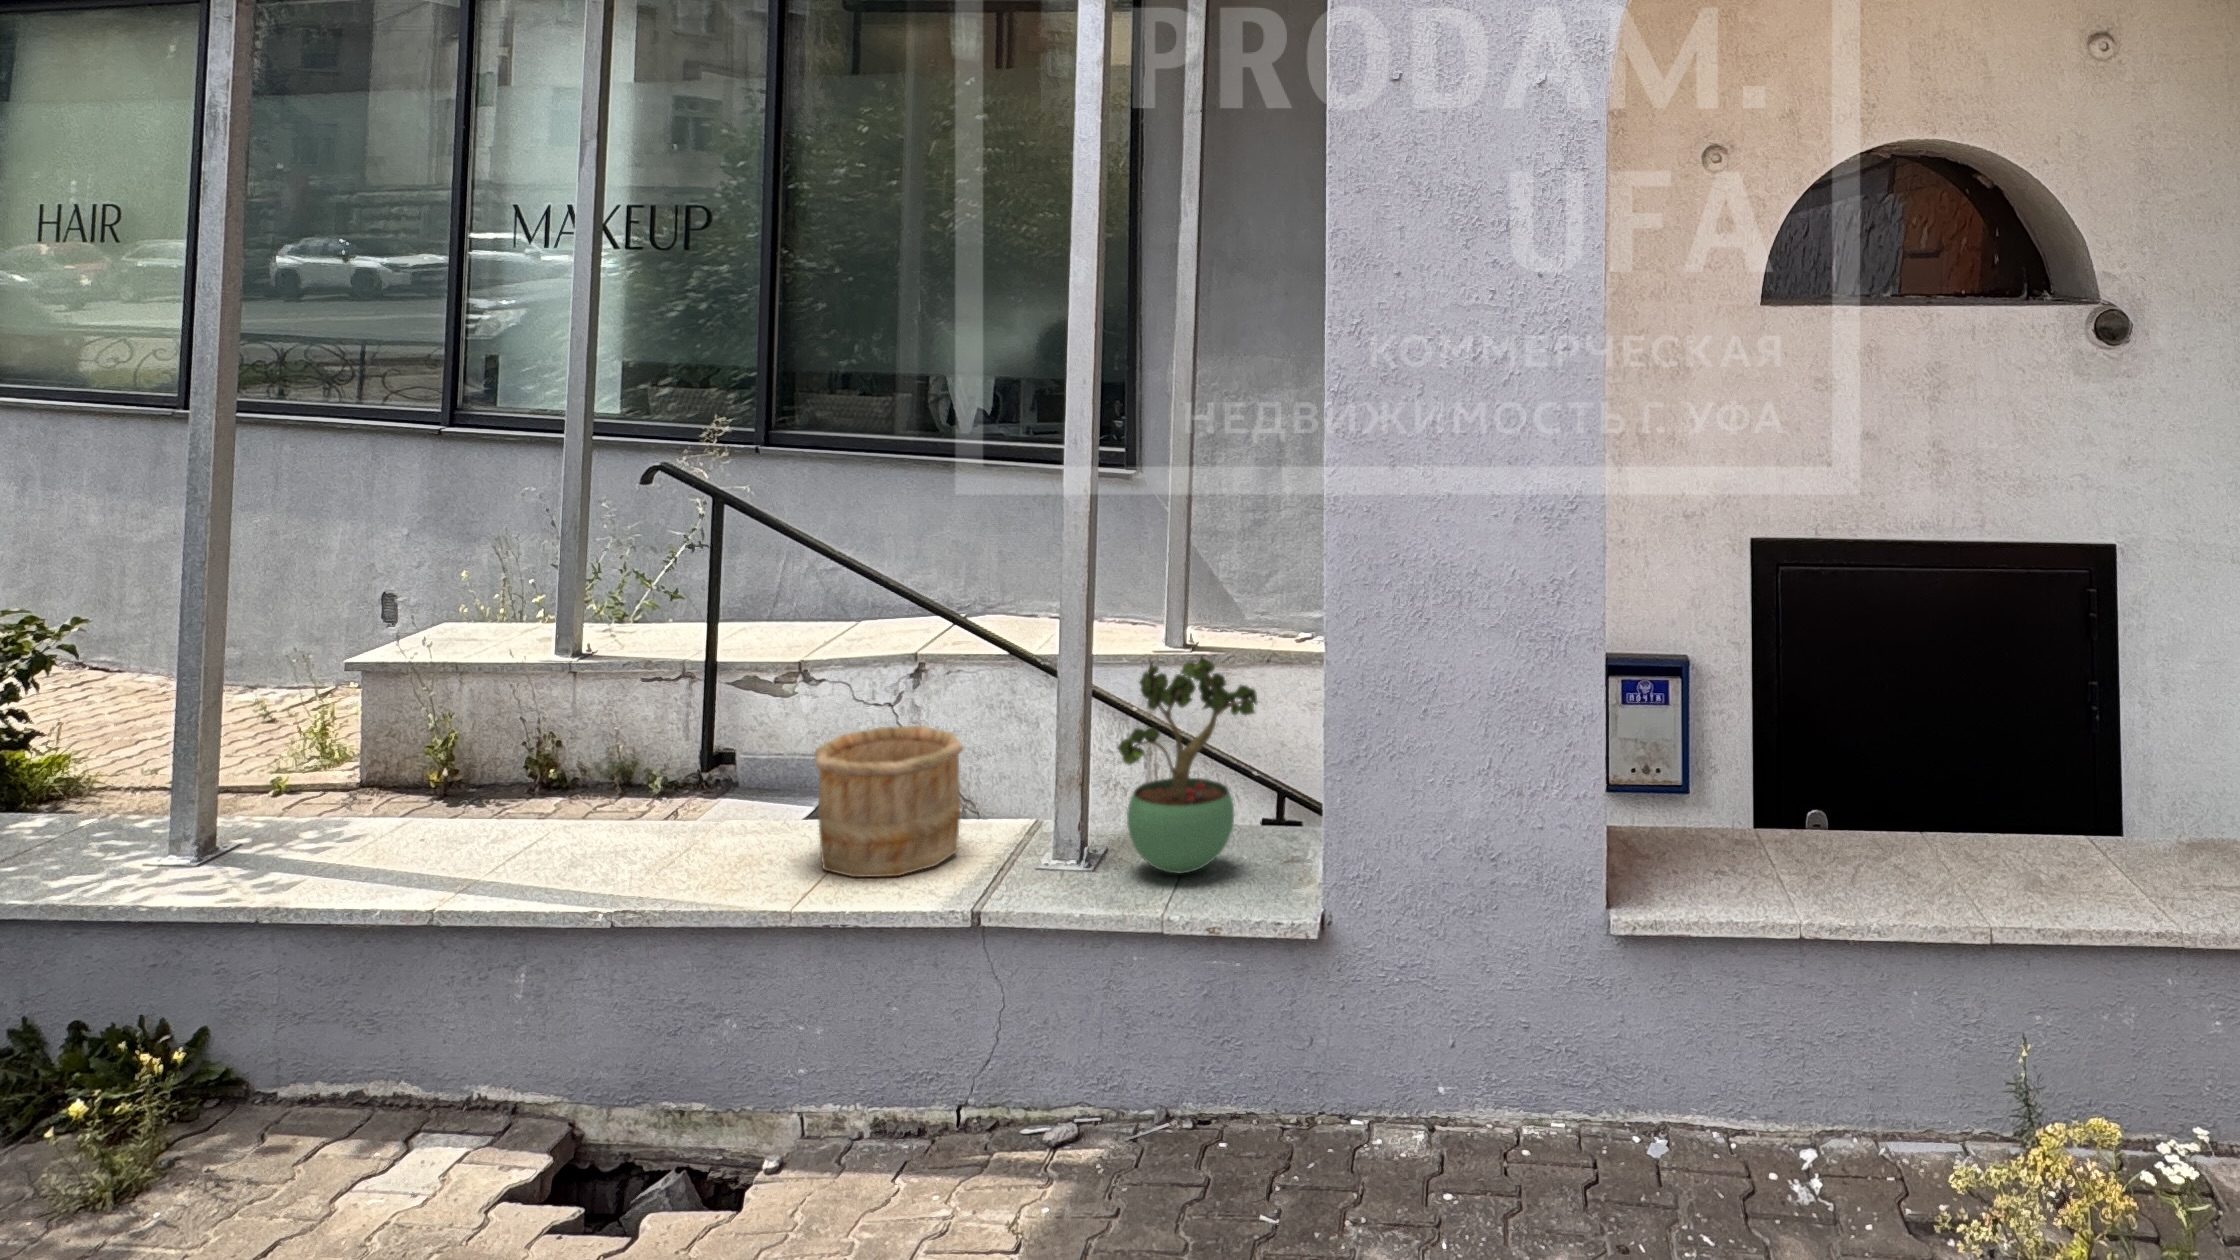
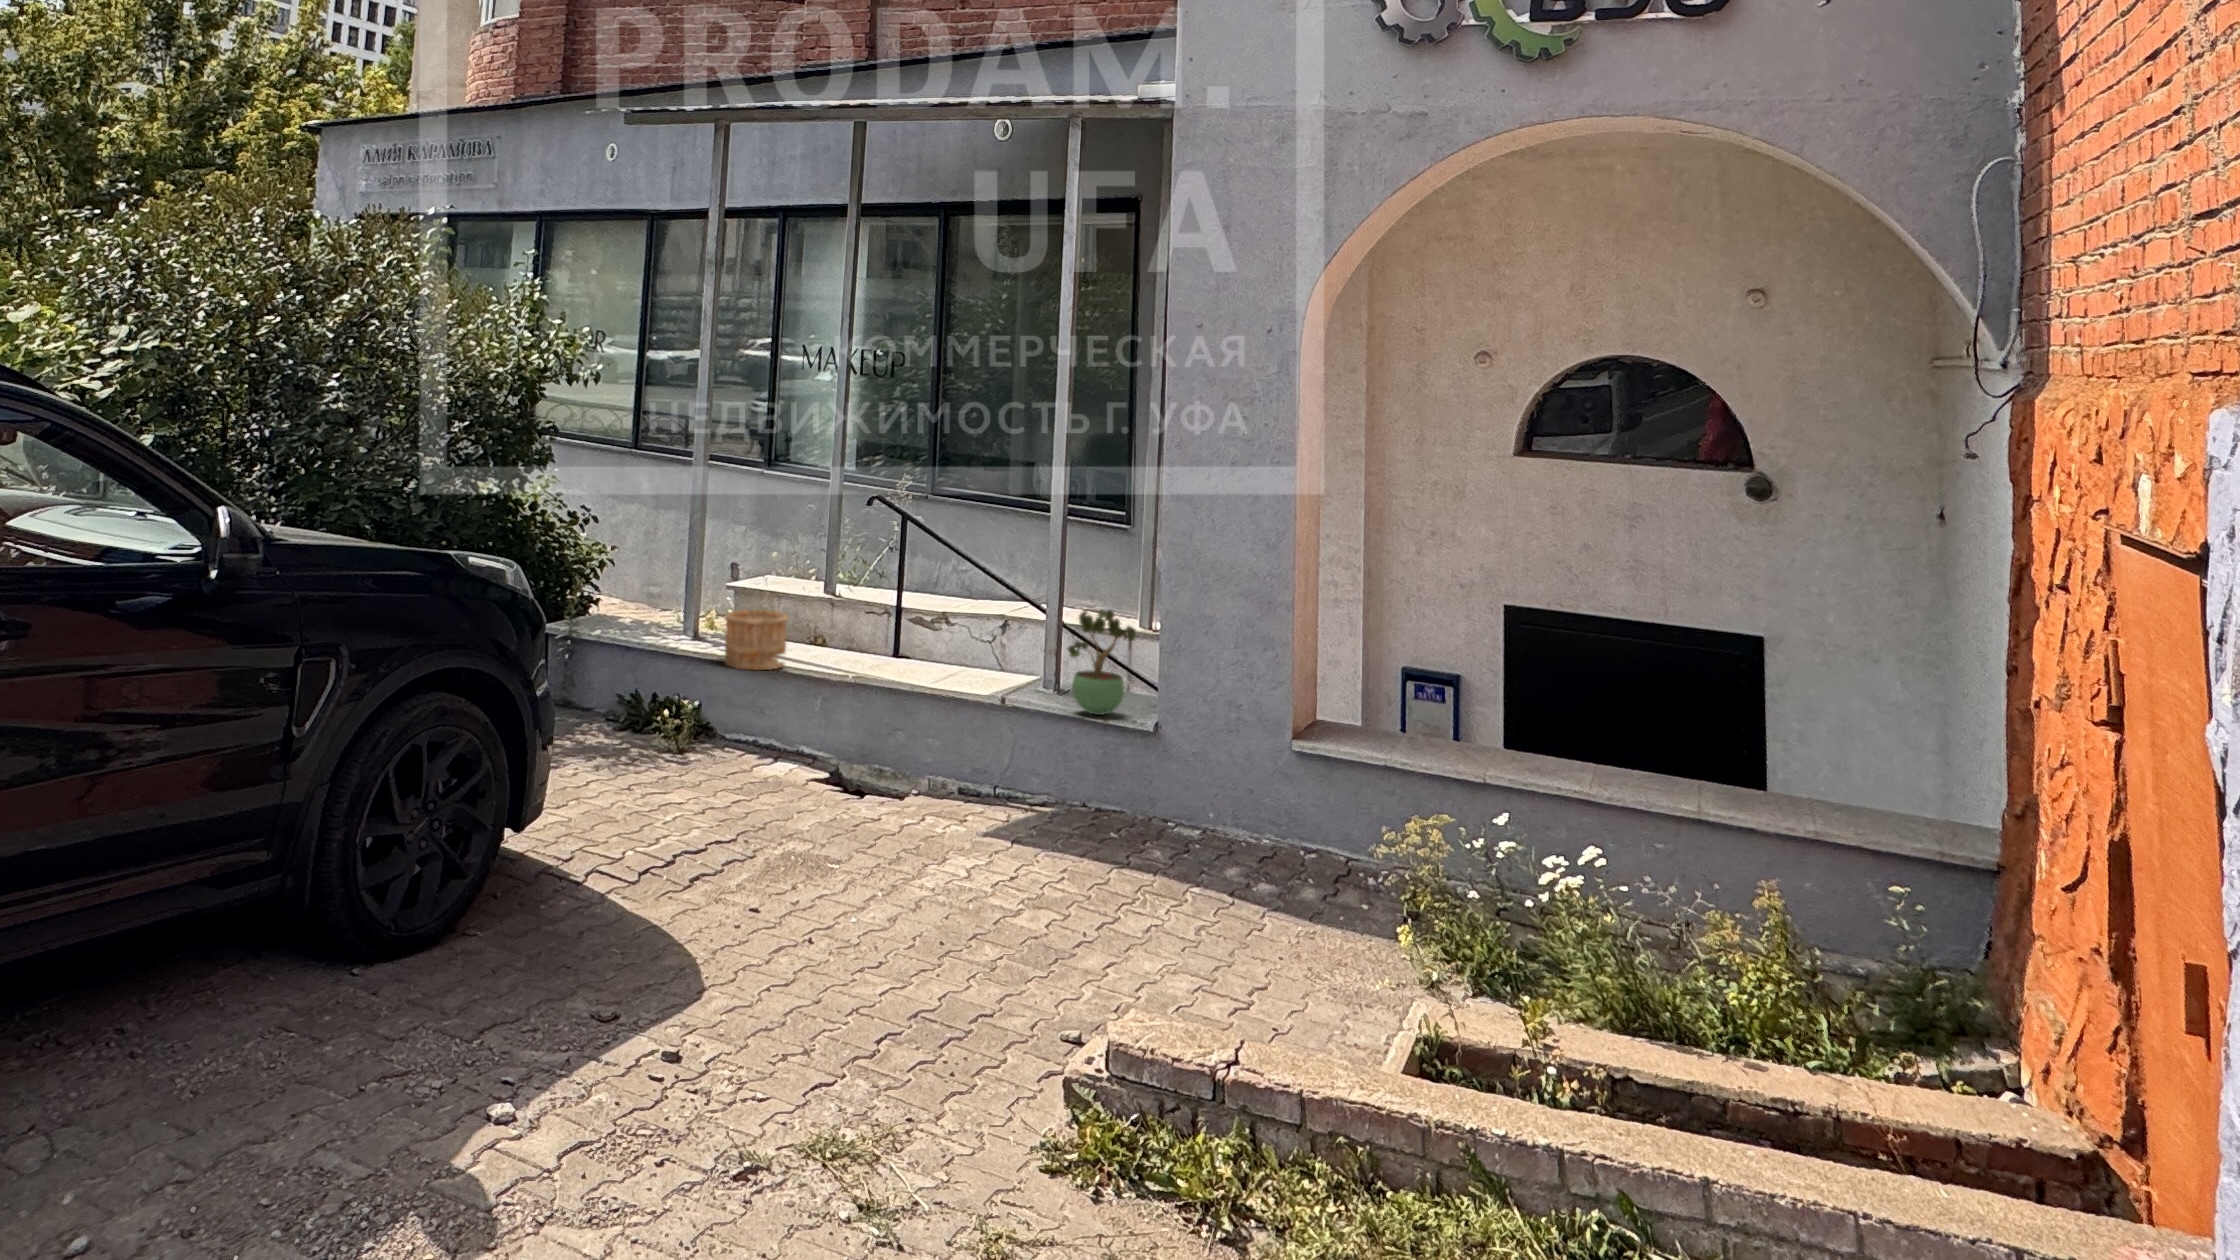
wooden bucket: present [814,726,963,877] -> present [724,609,788,670]

